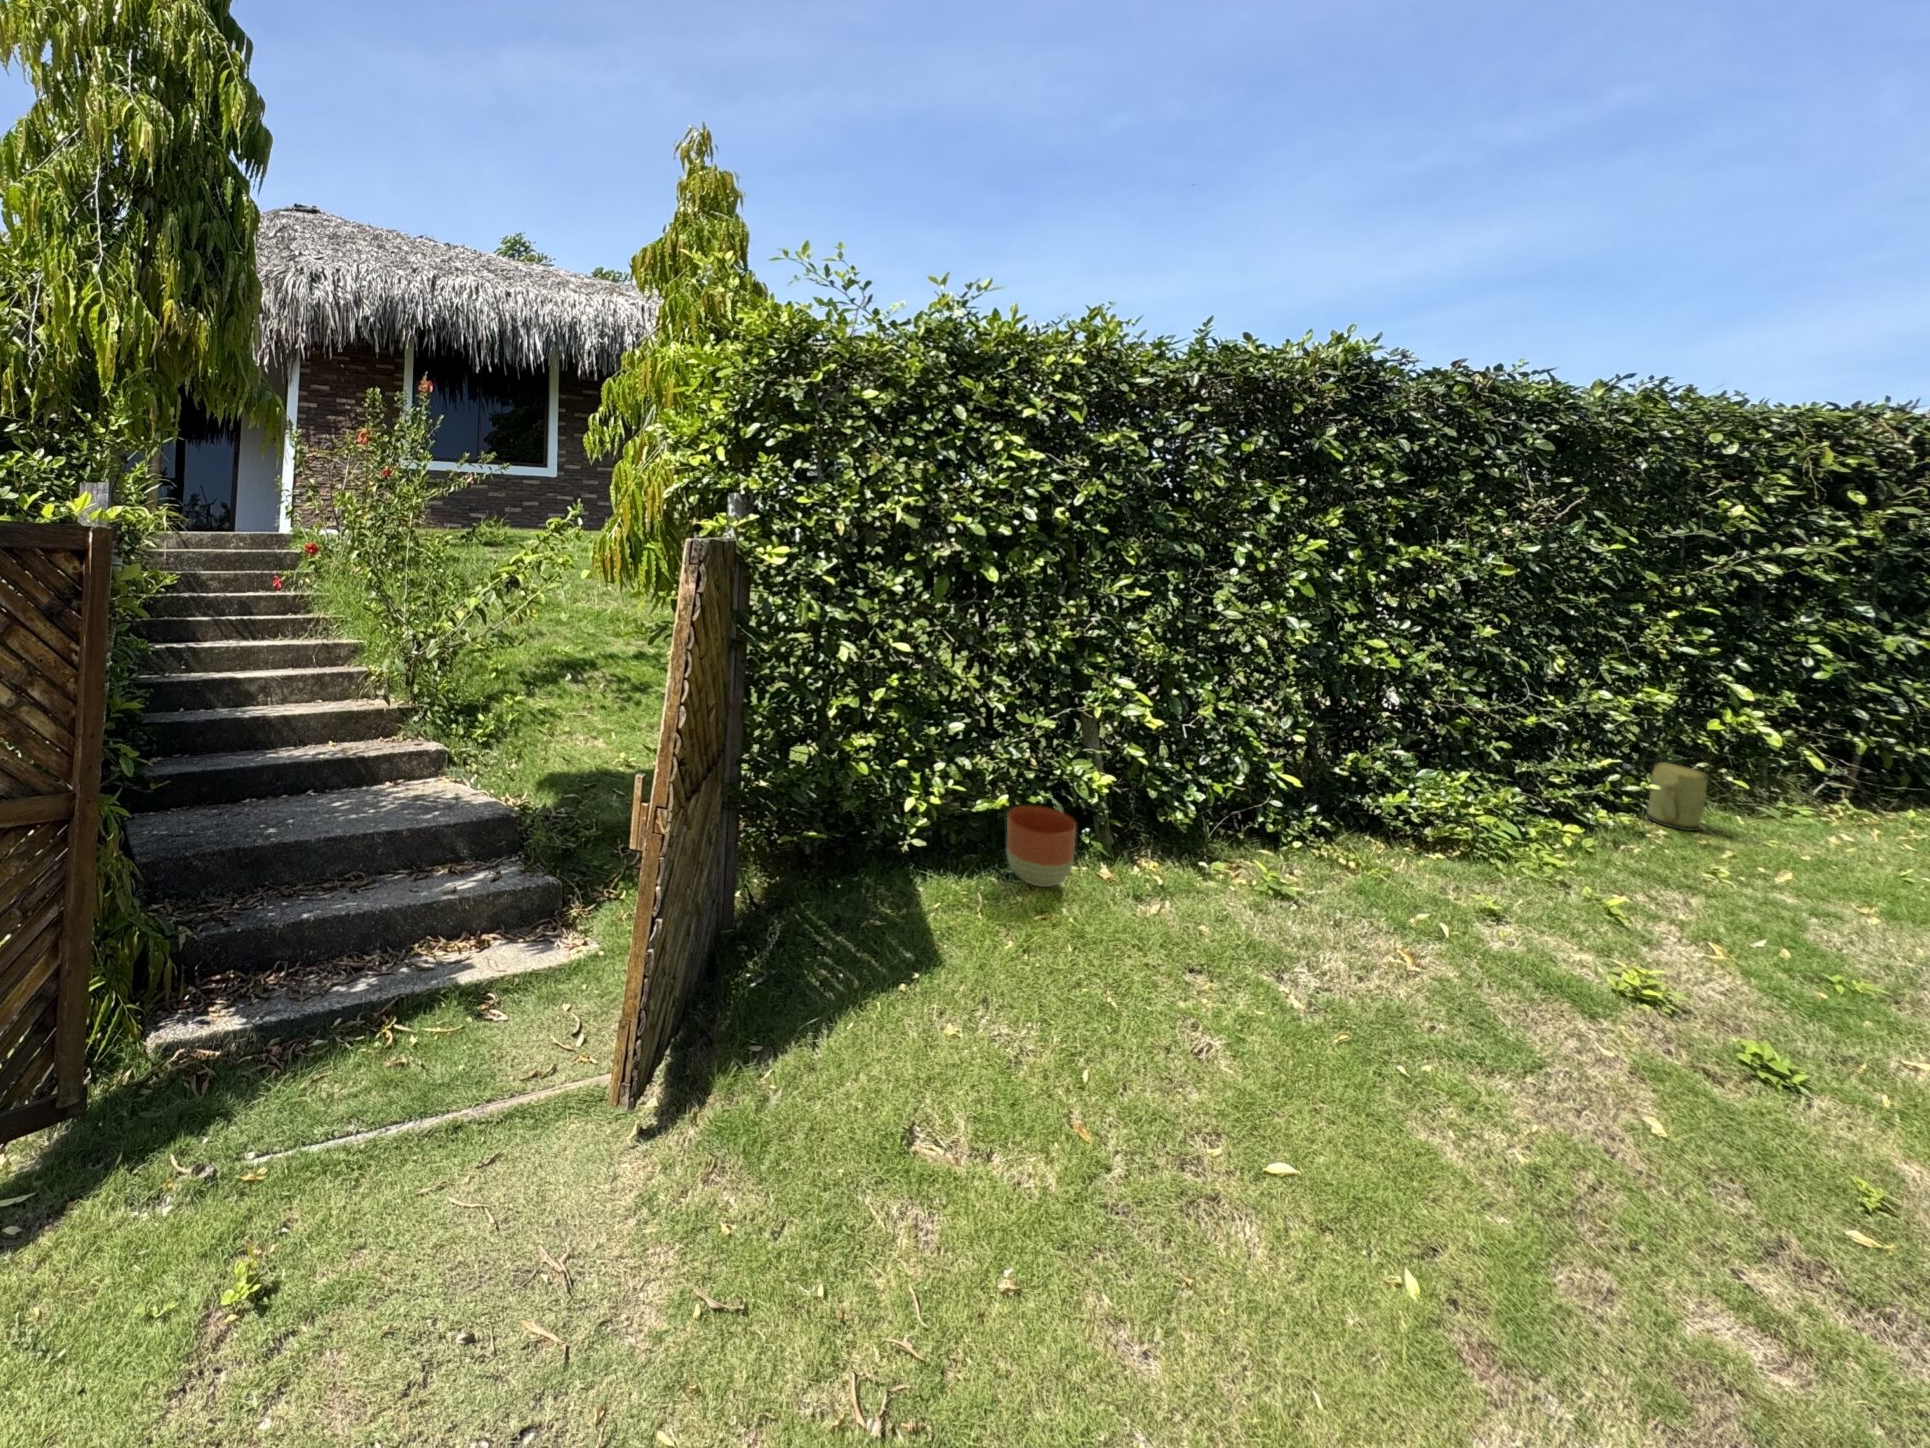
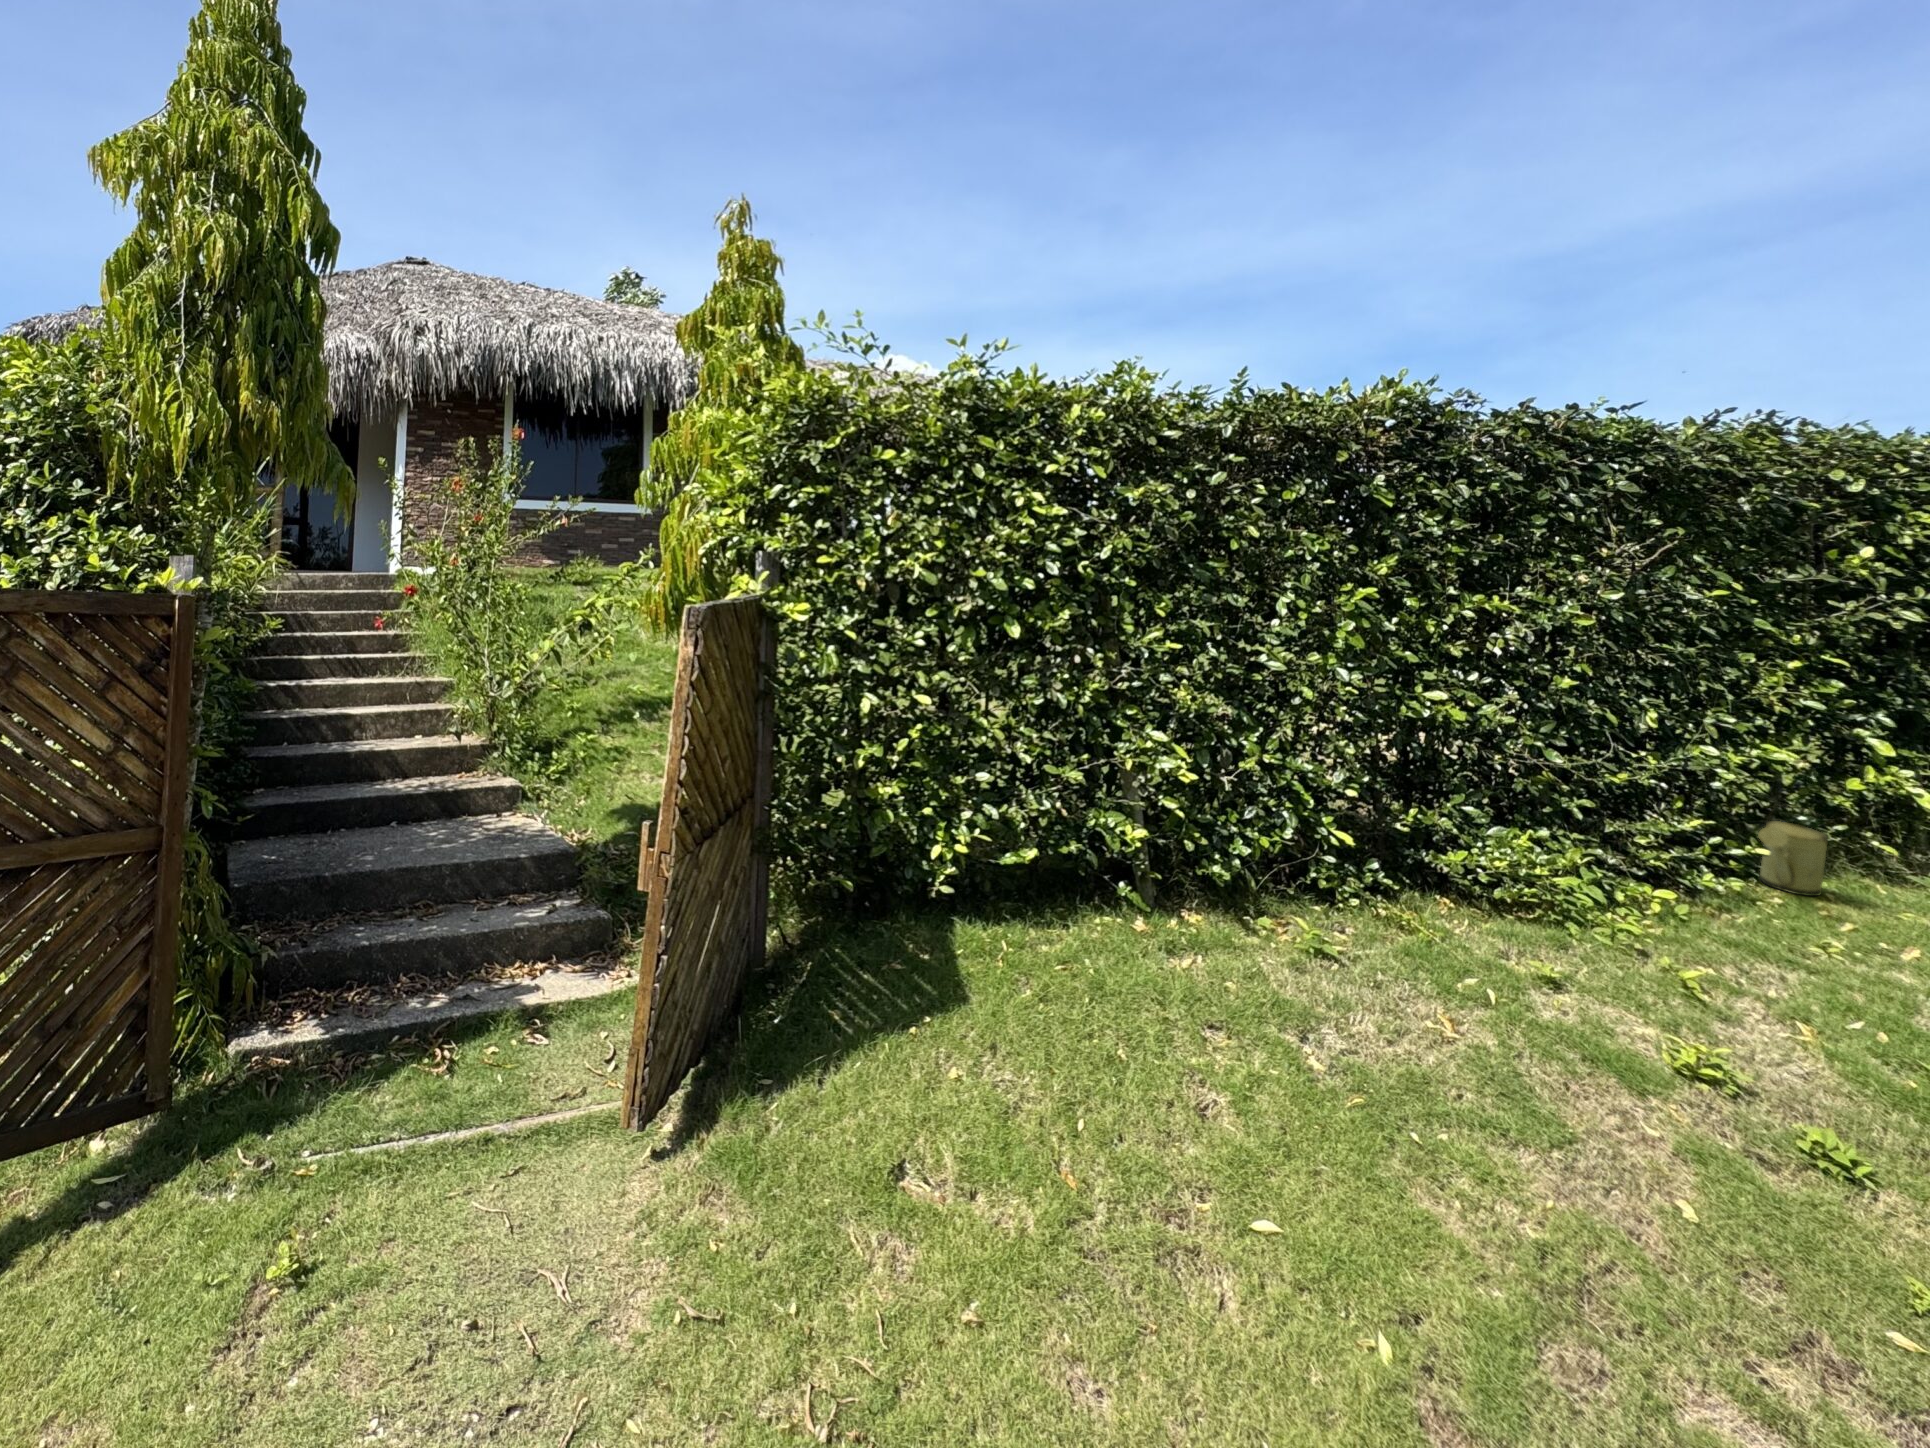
planter: present [1007,806,1076,887] -> none [1033,853,1101,934]

